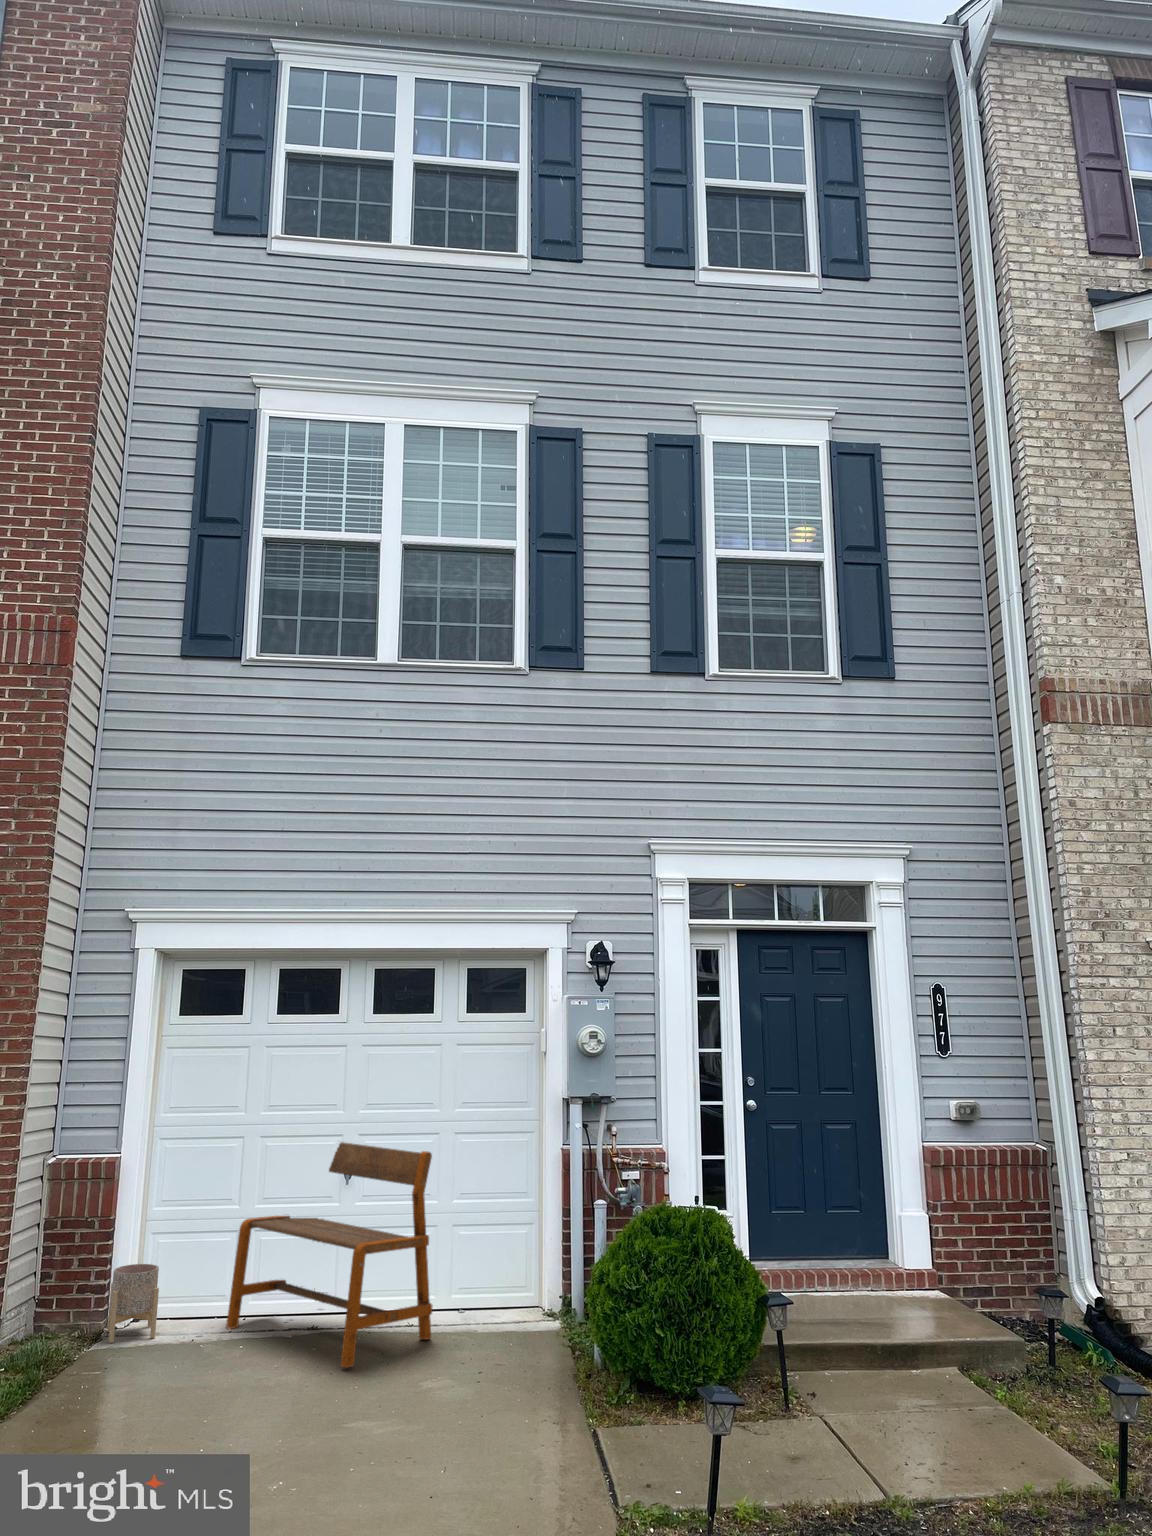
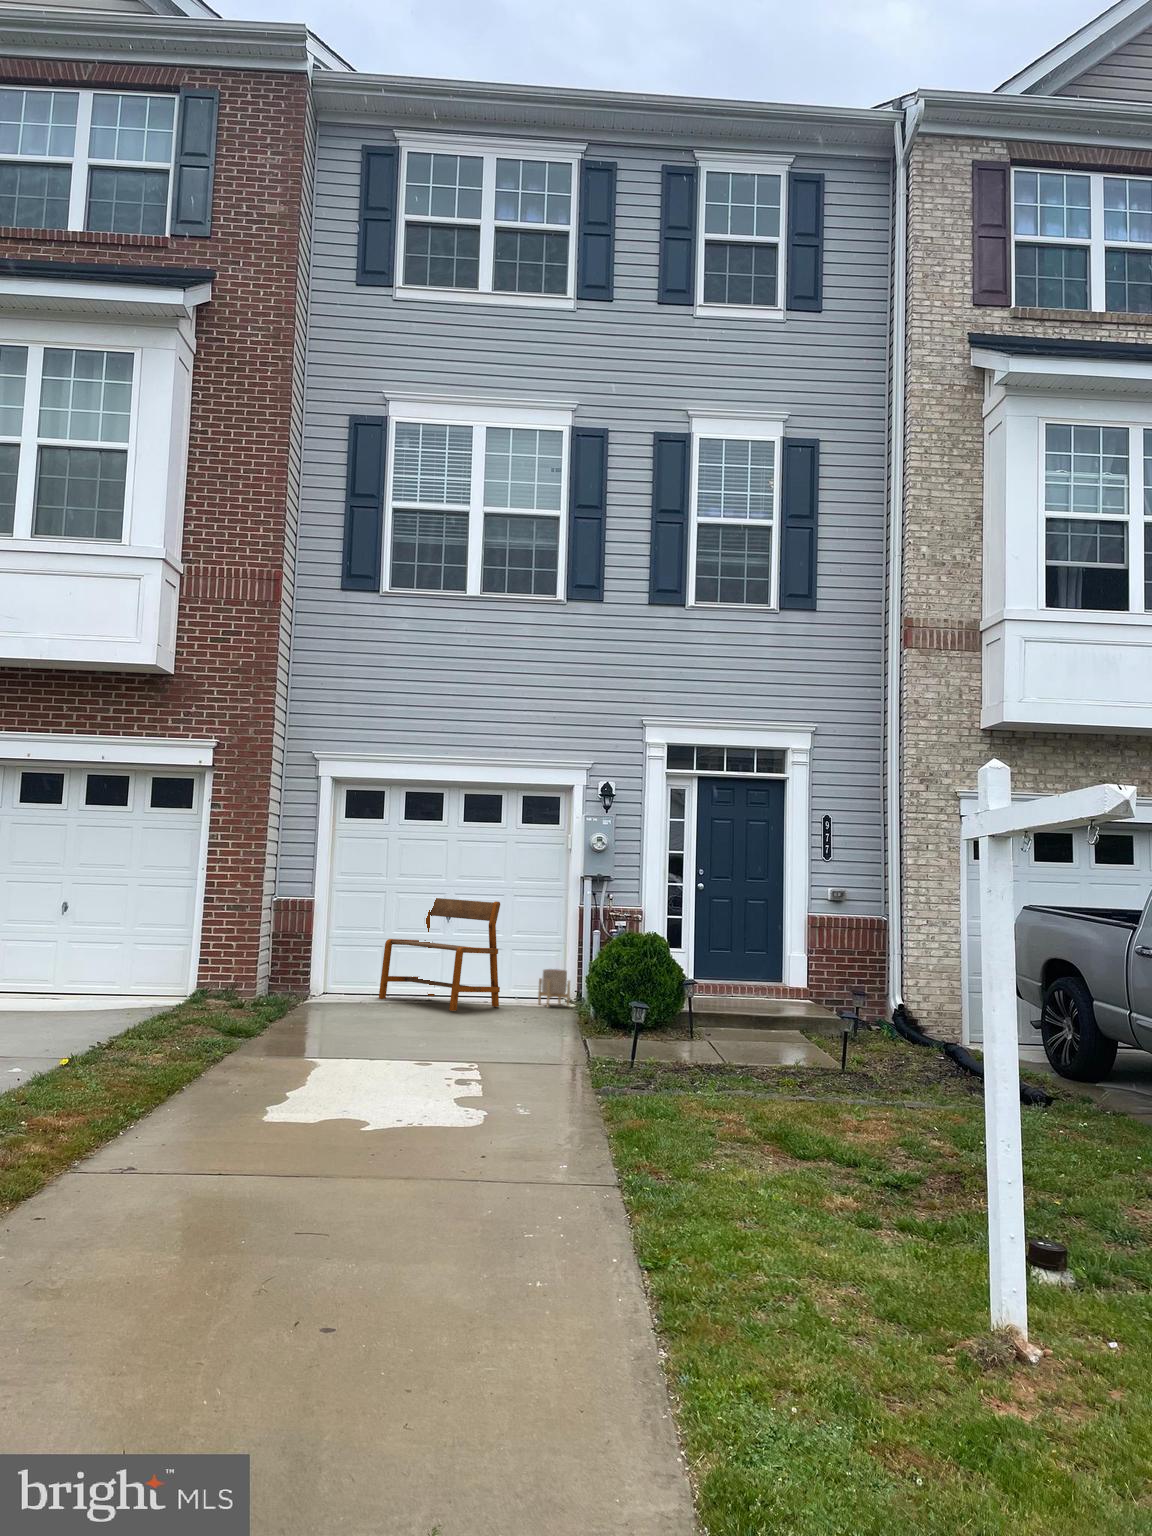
planter: present [107,1264,159,1343] -> present [538,969,570,1007]

